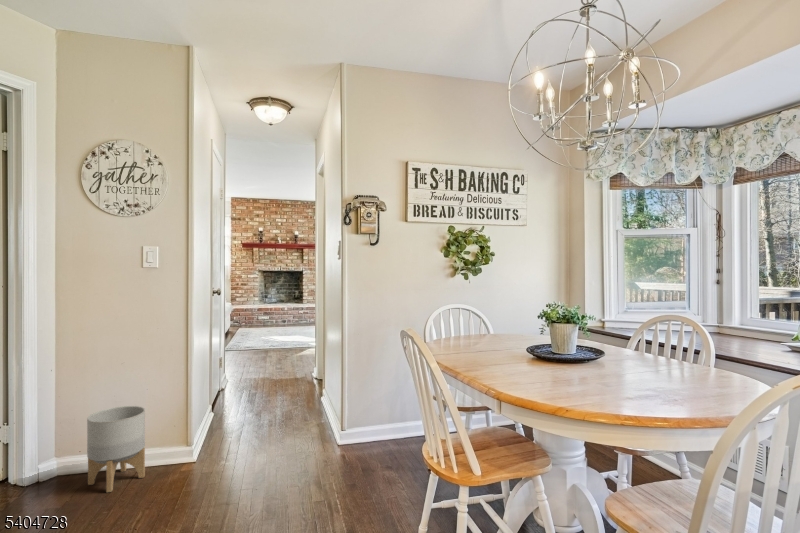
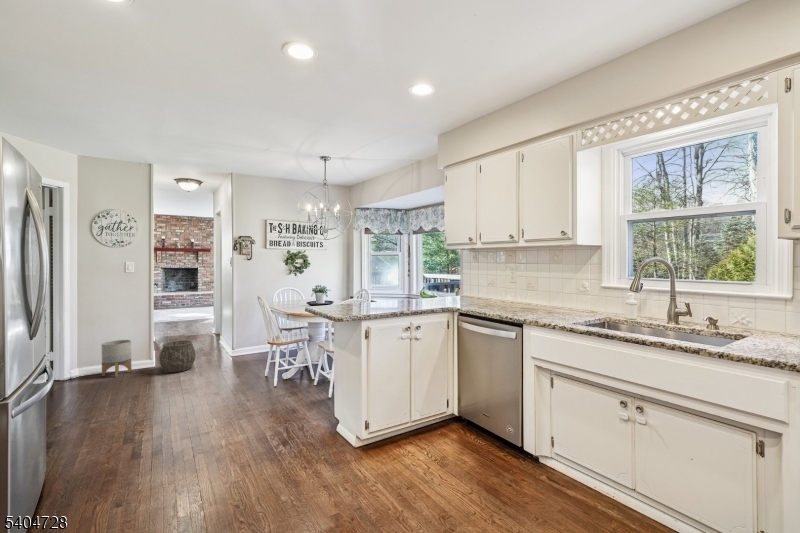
woven basket: none [190,415,264,496] -> present [160,340,196,373]

